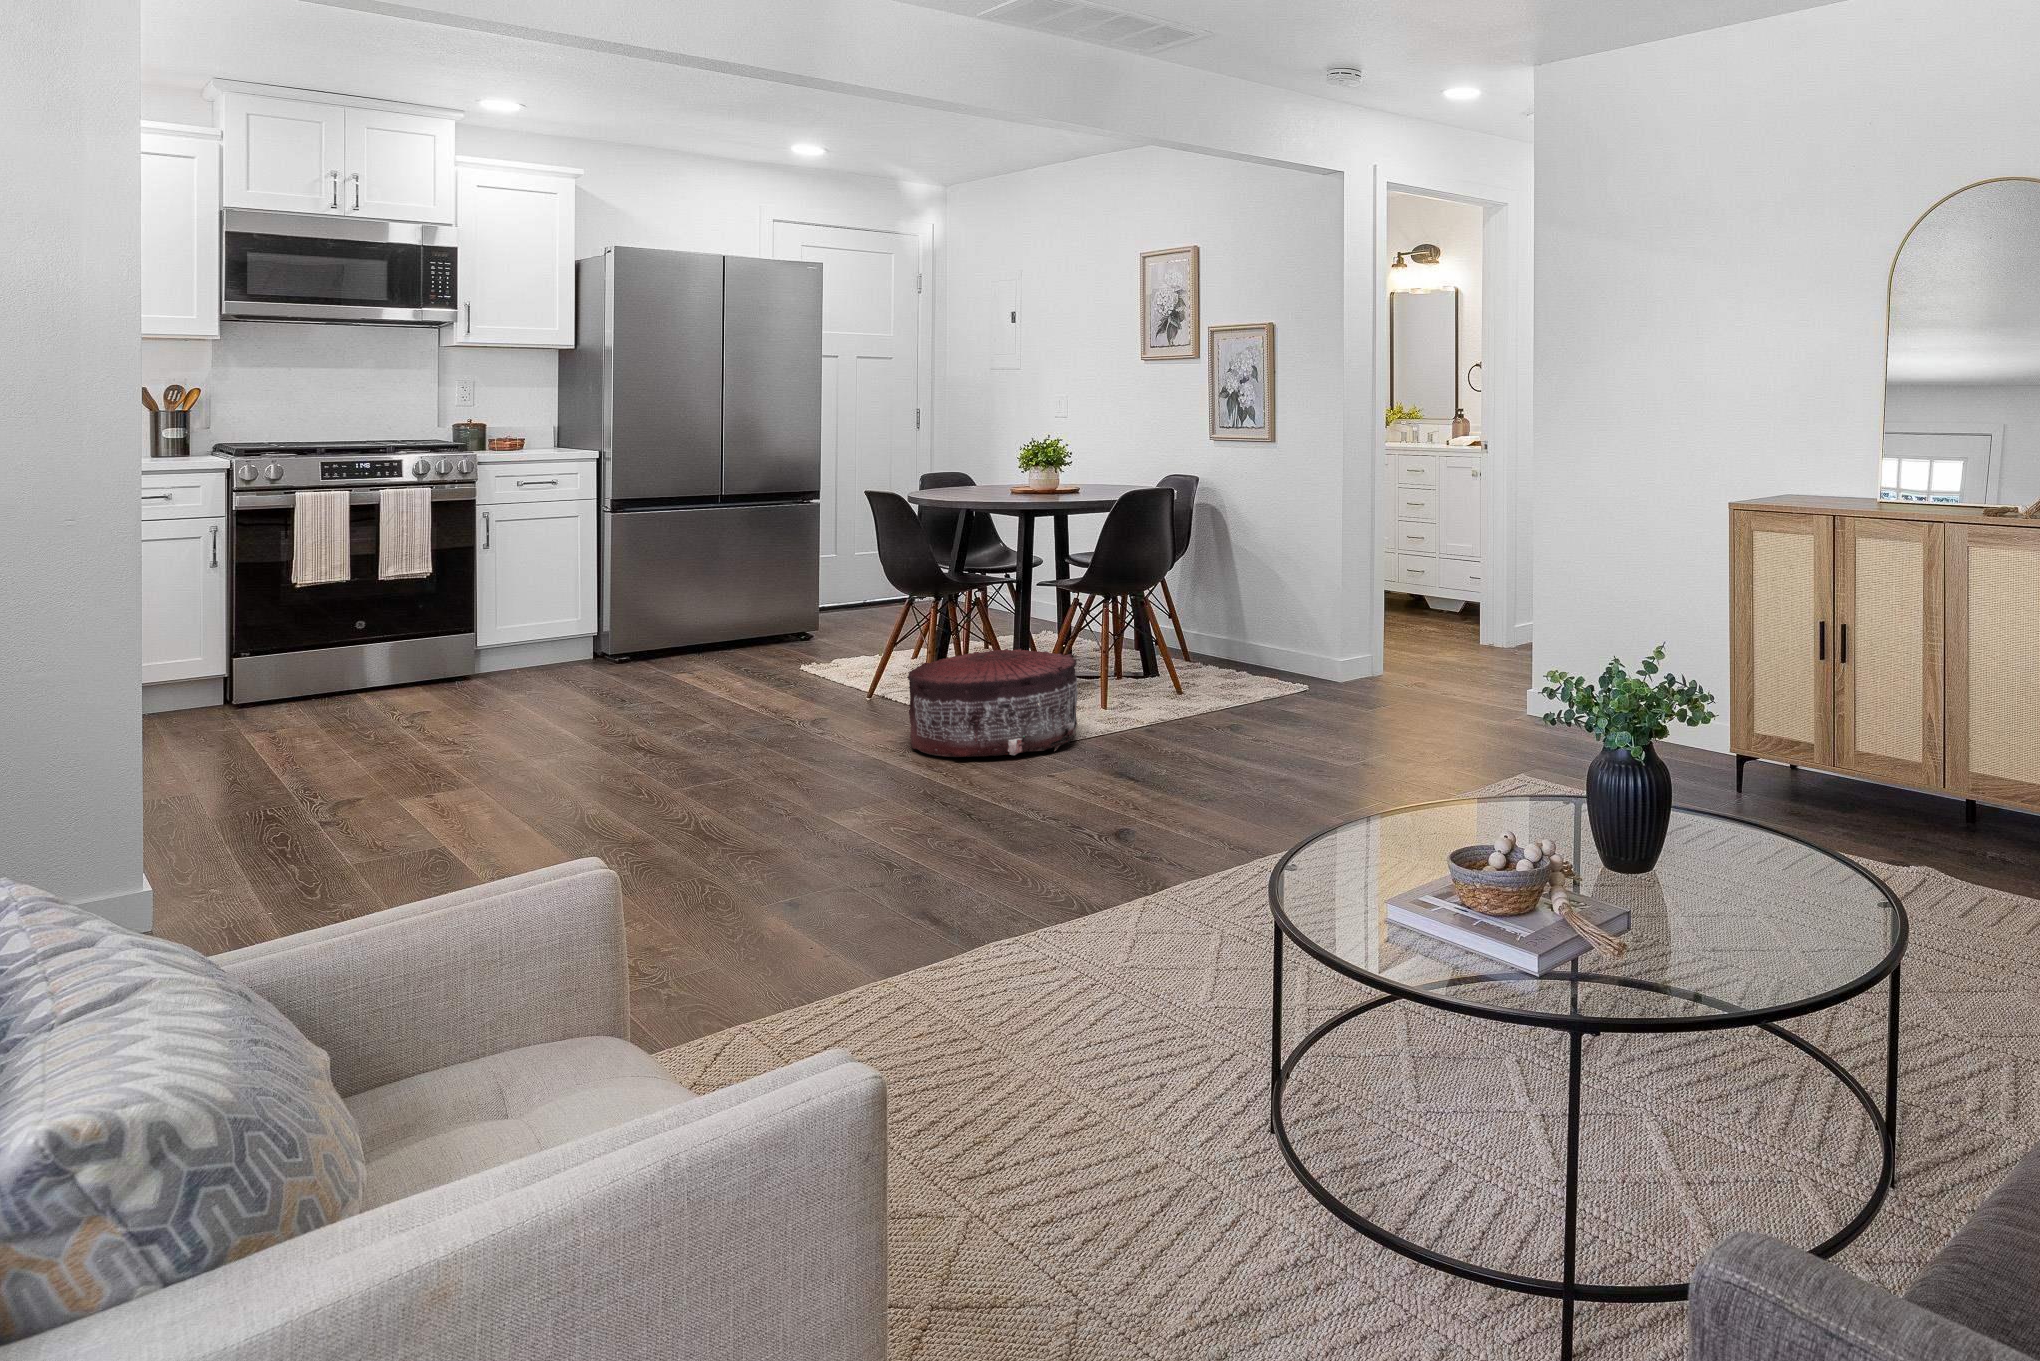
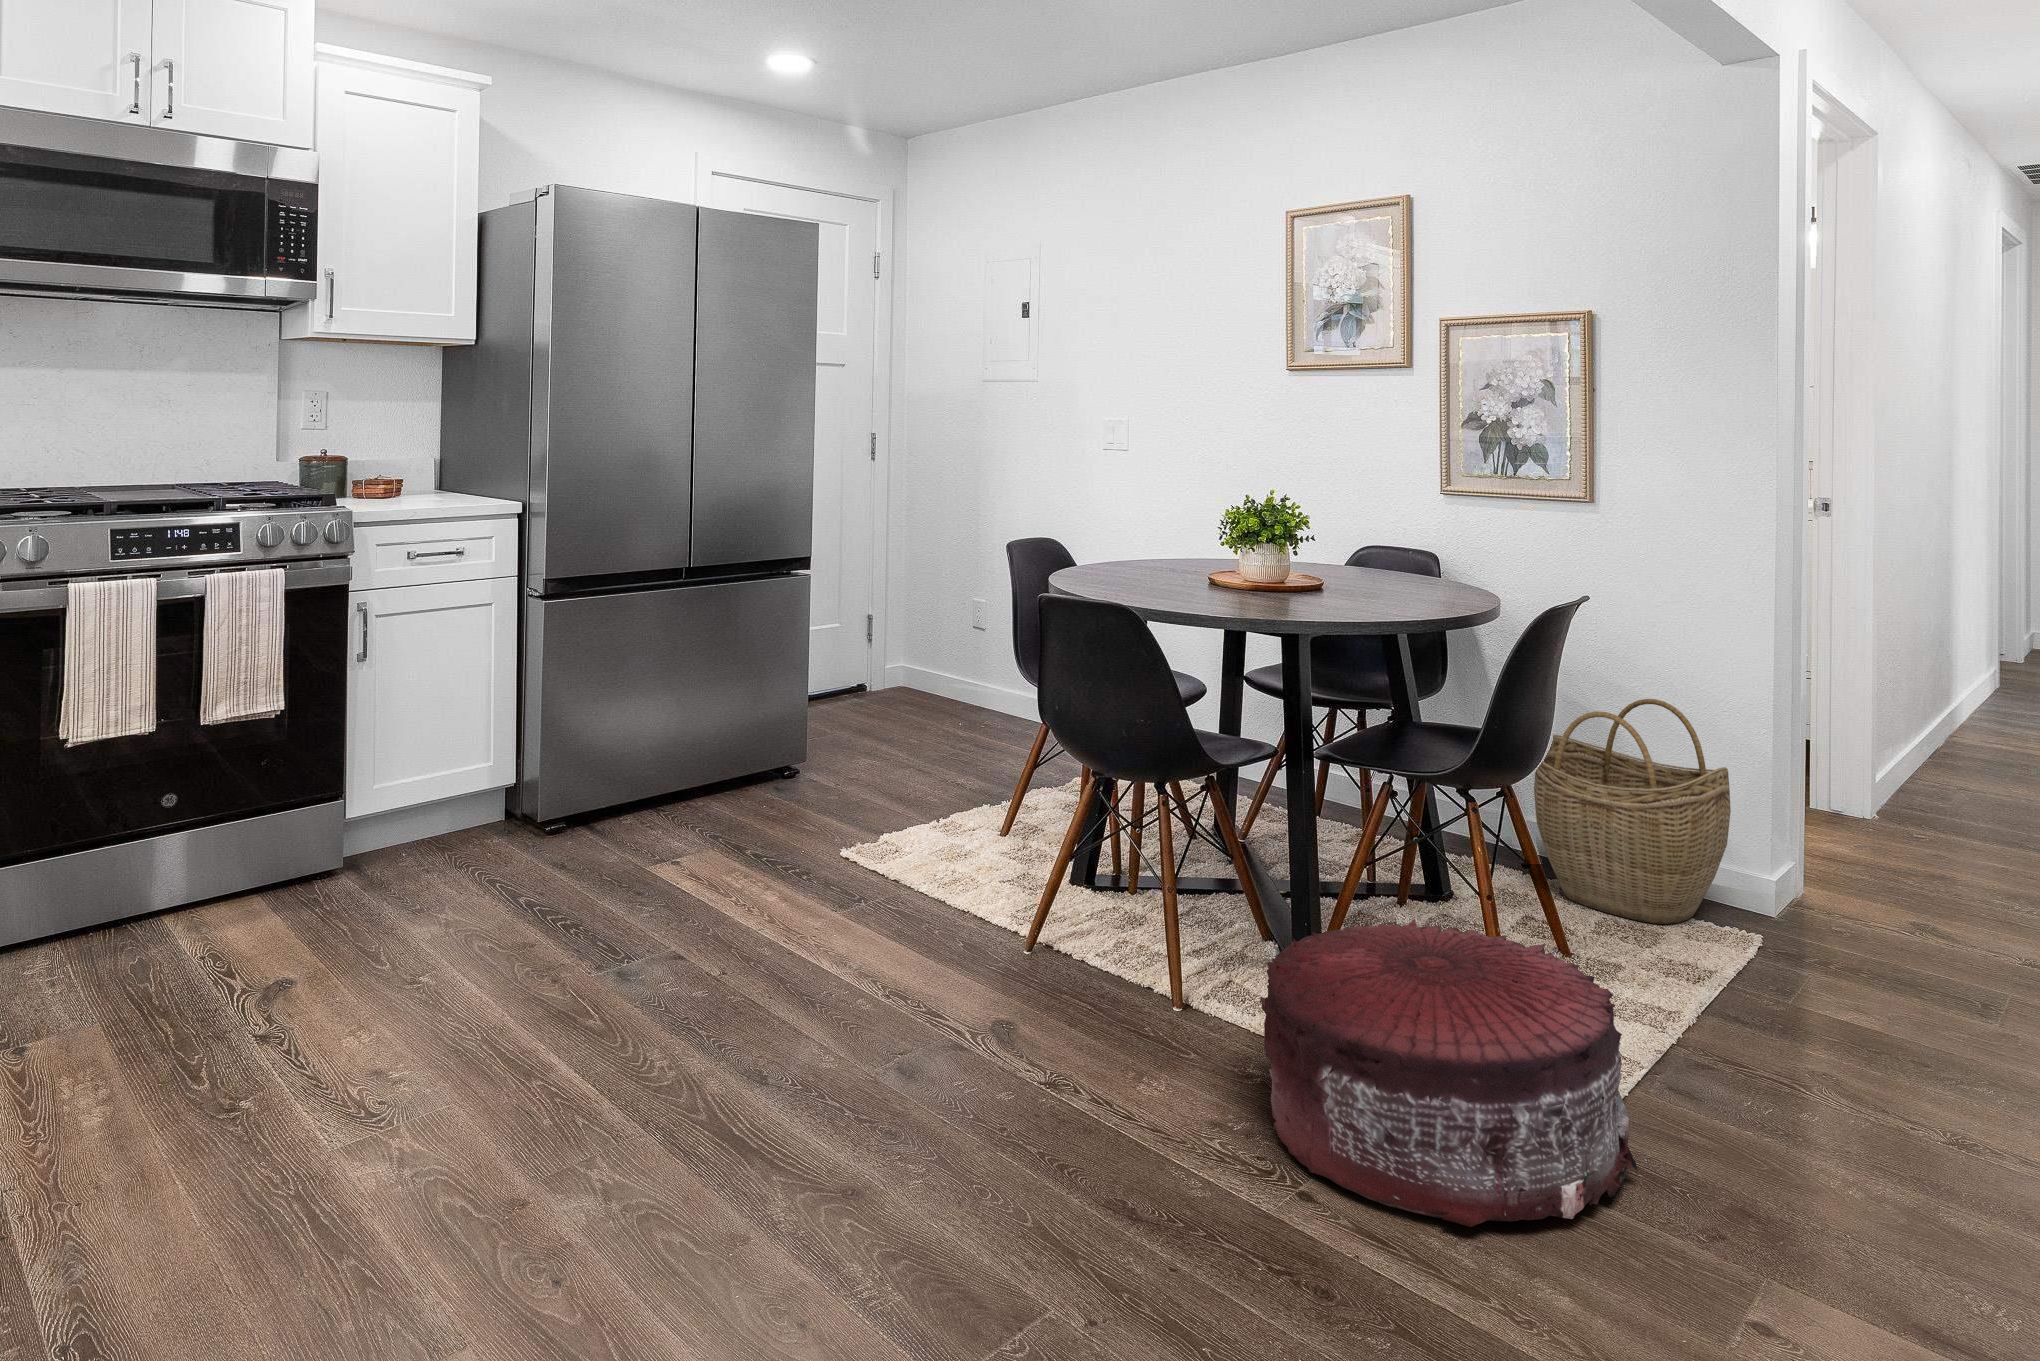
woven basket: none [1210,558,1310,683] -> present [1534,699,1731,924]

